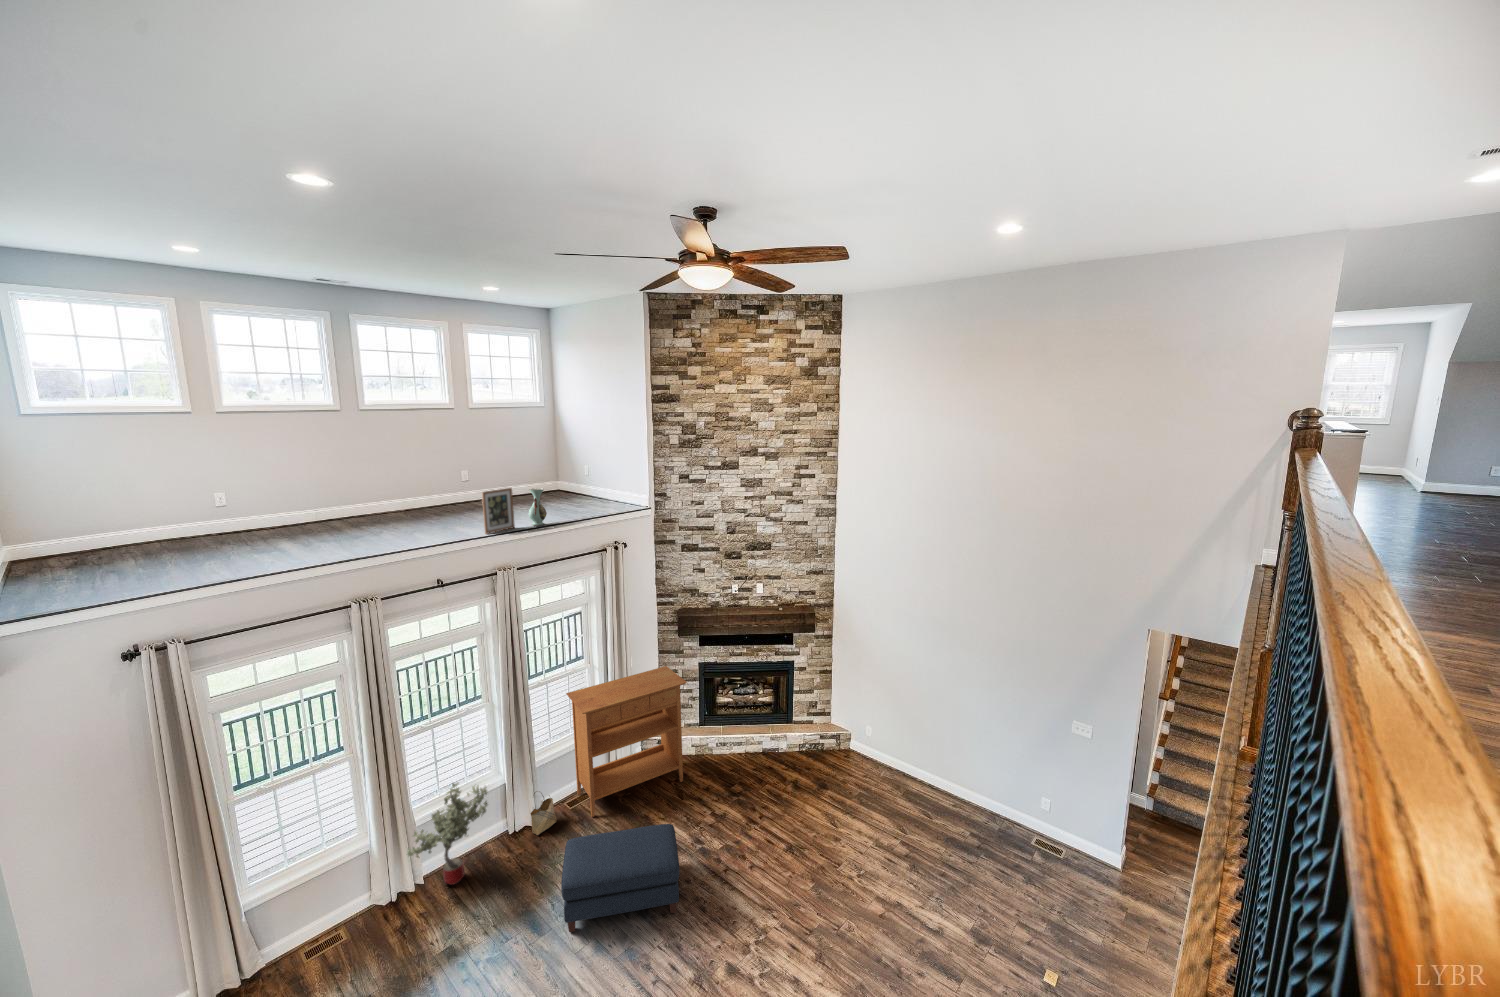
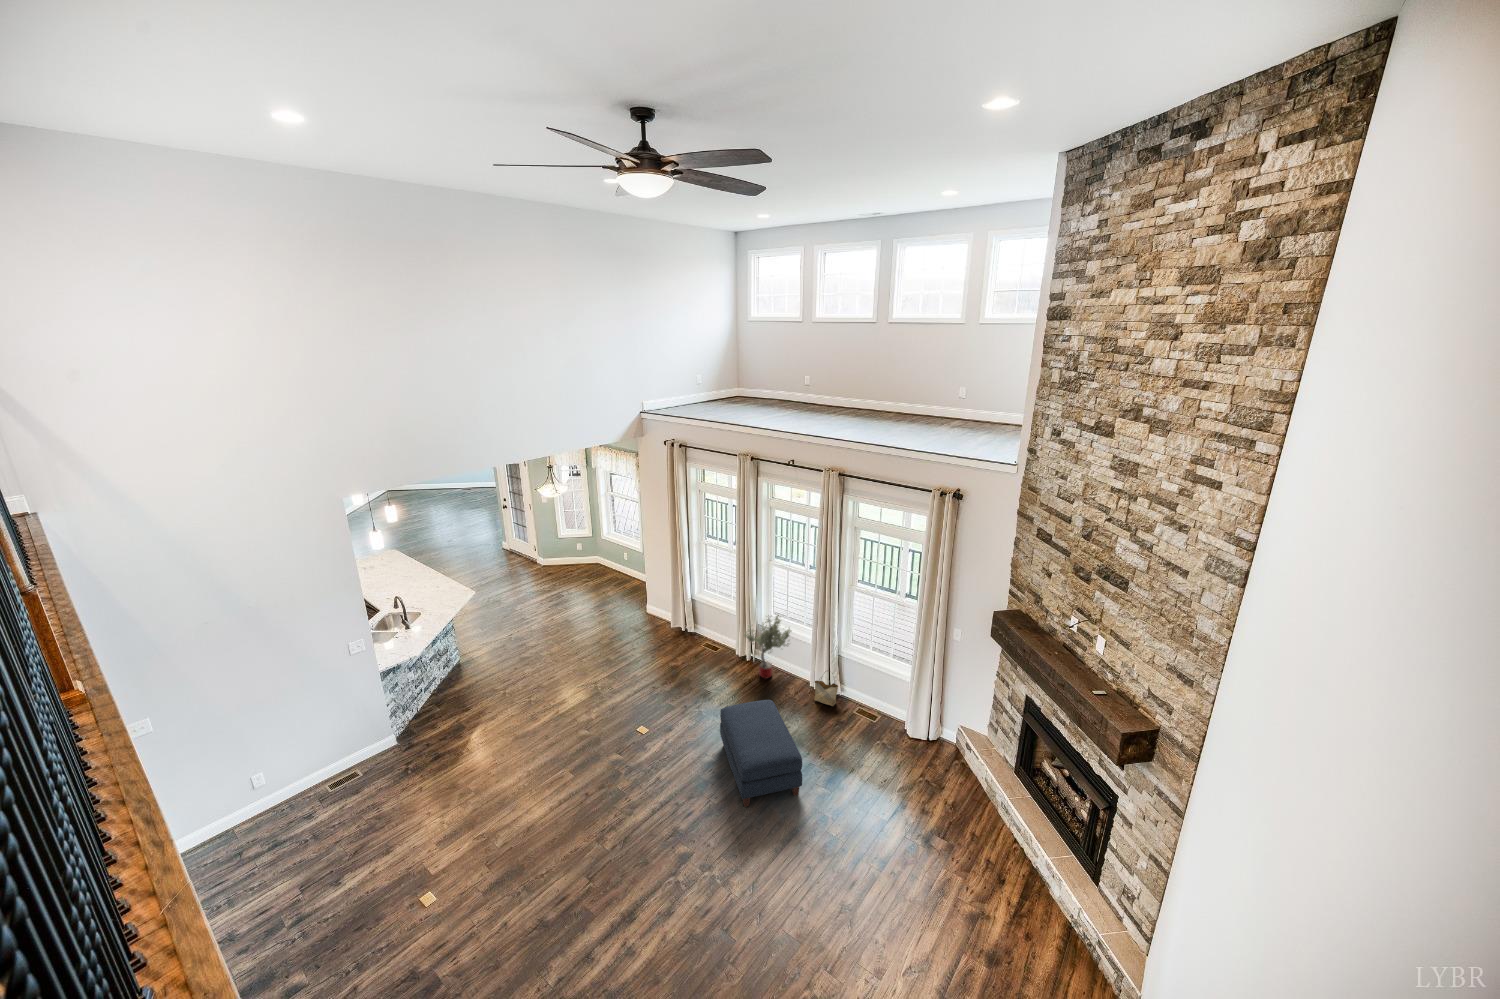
picture frame: present [482,488,515,534] -> none [845,406,877,446]
decorative vase: present [528,488,547,526] -> none [884,412,902,450]
console table: present [566,666,687,817] -> none [842,614,971,784]

